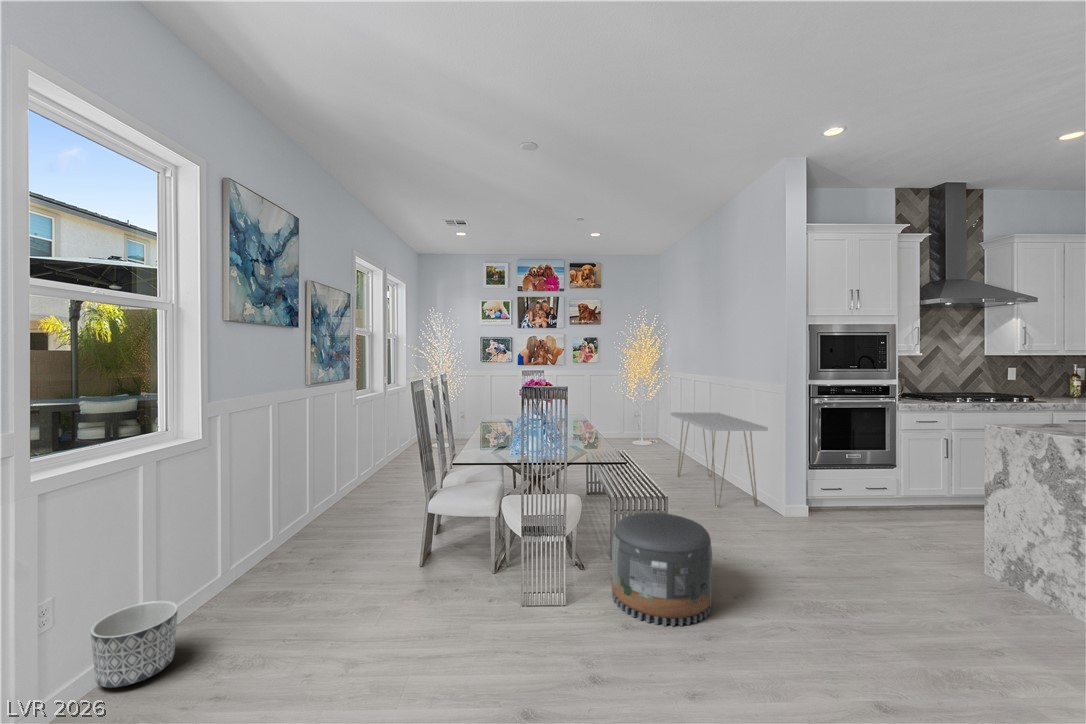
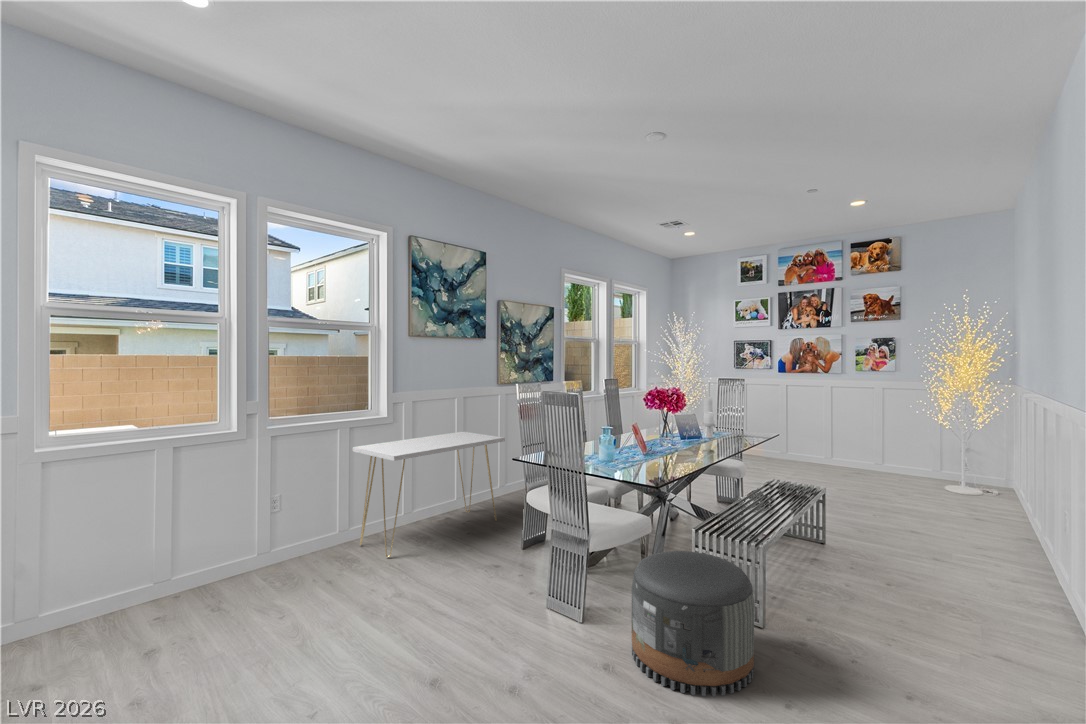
console table: present [671,413,768,507] -> present [353,432,505,557]
planter: present [91,601,178,688] -> none [291,521,336,568]

